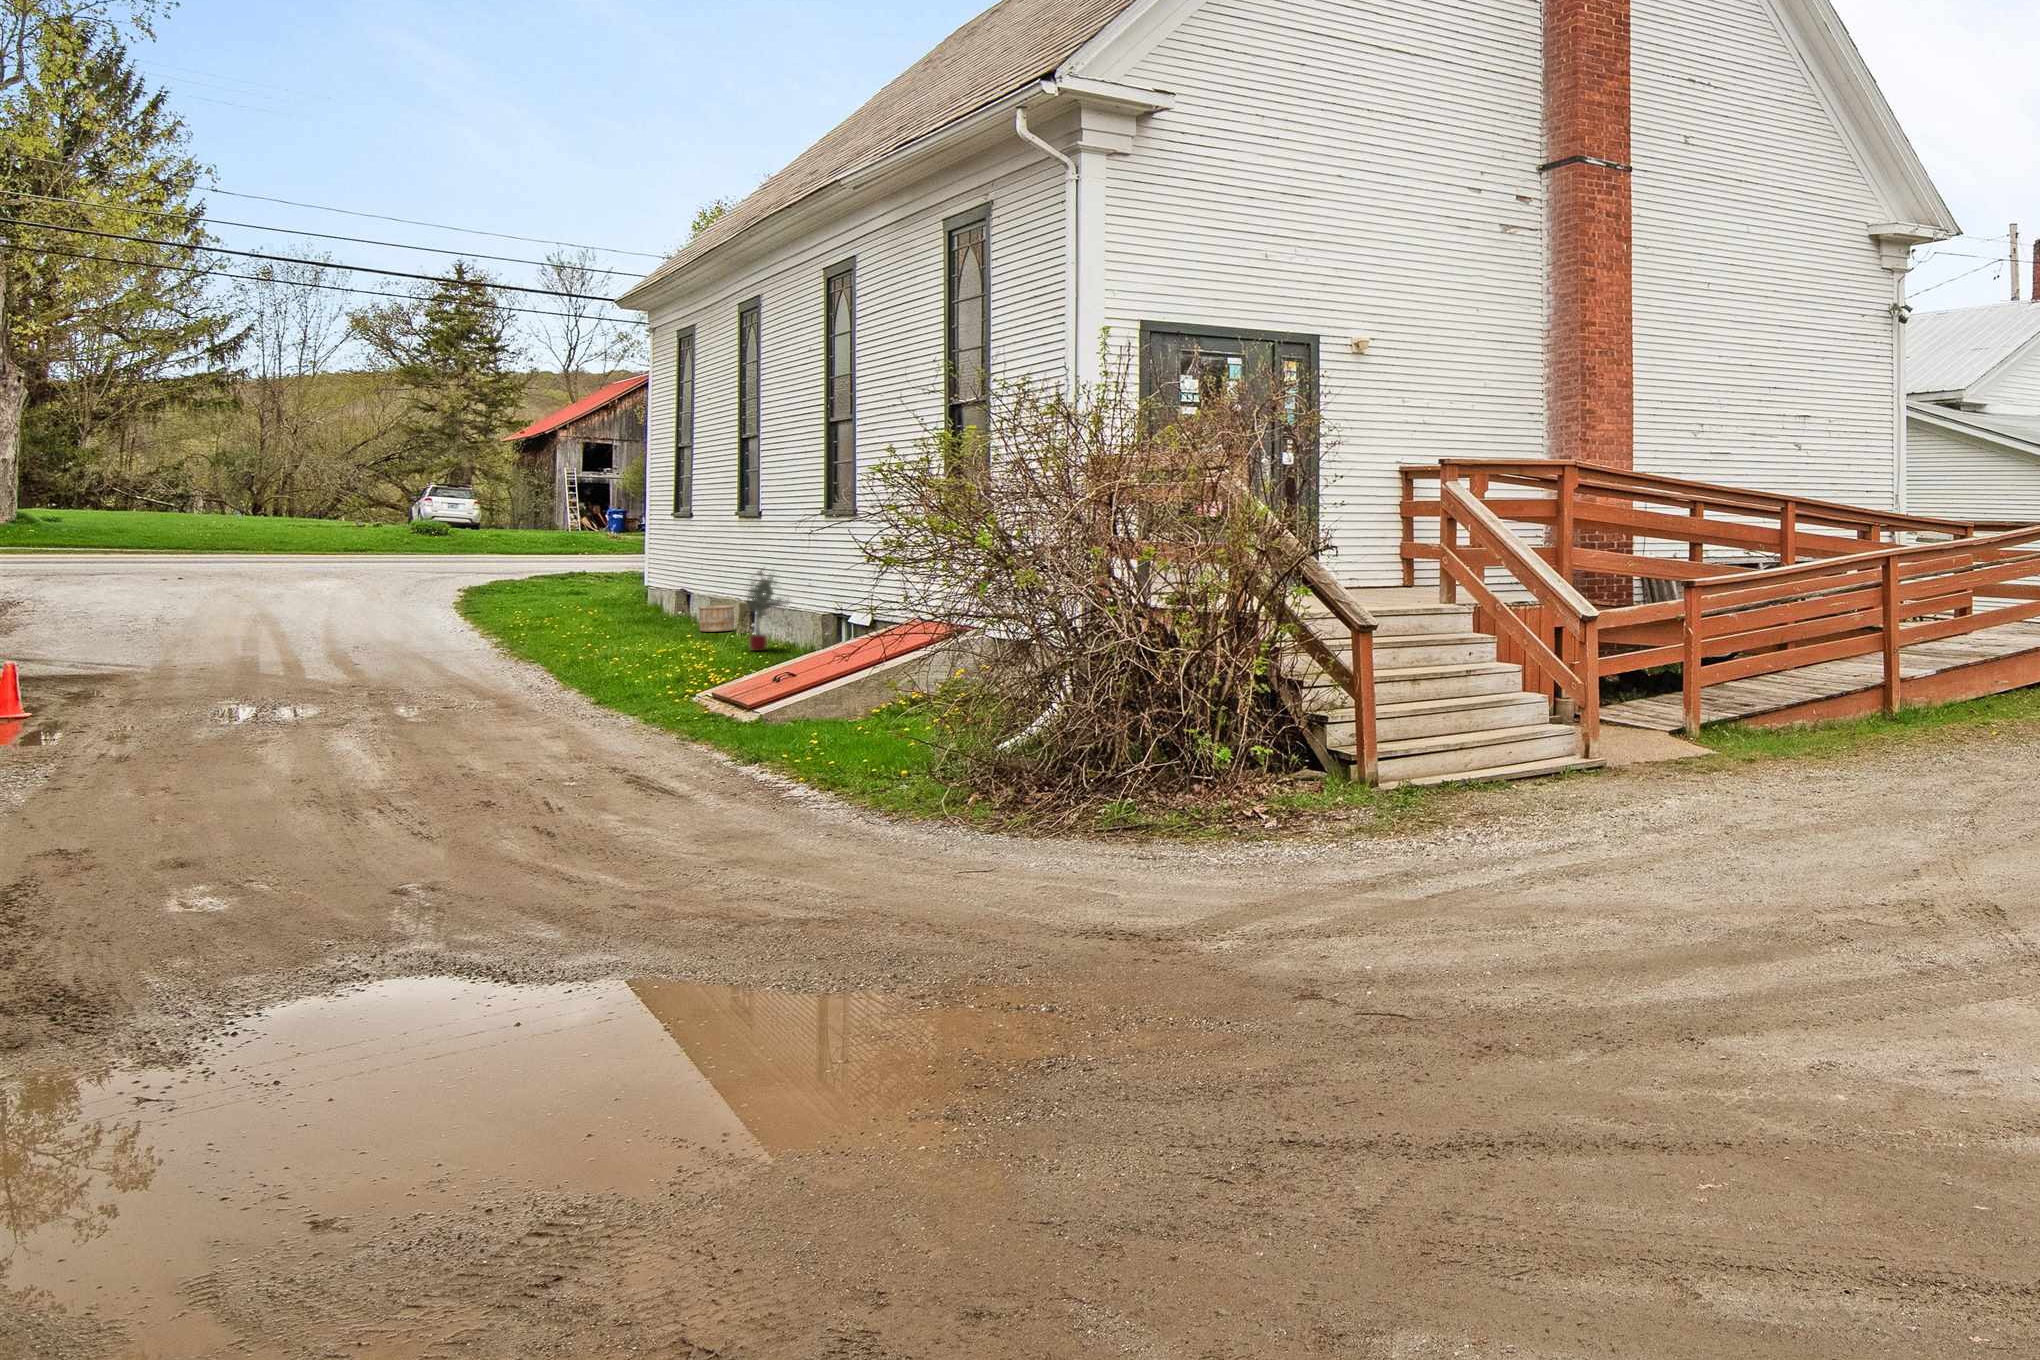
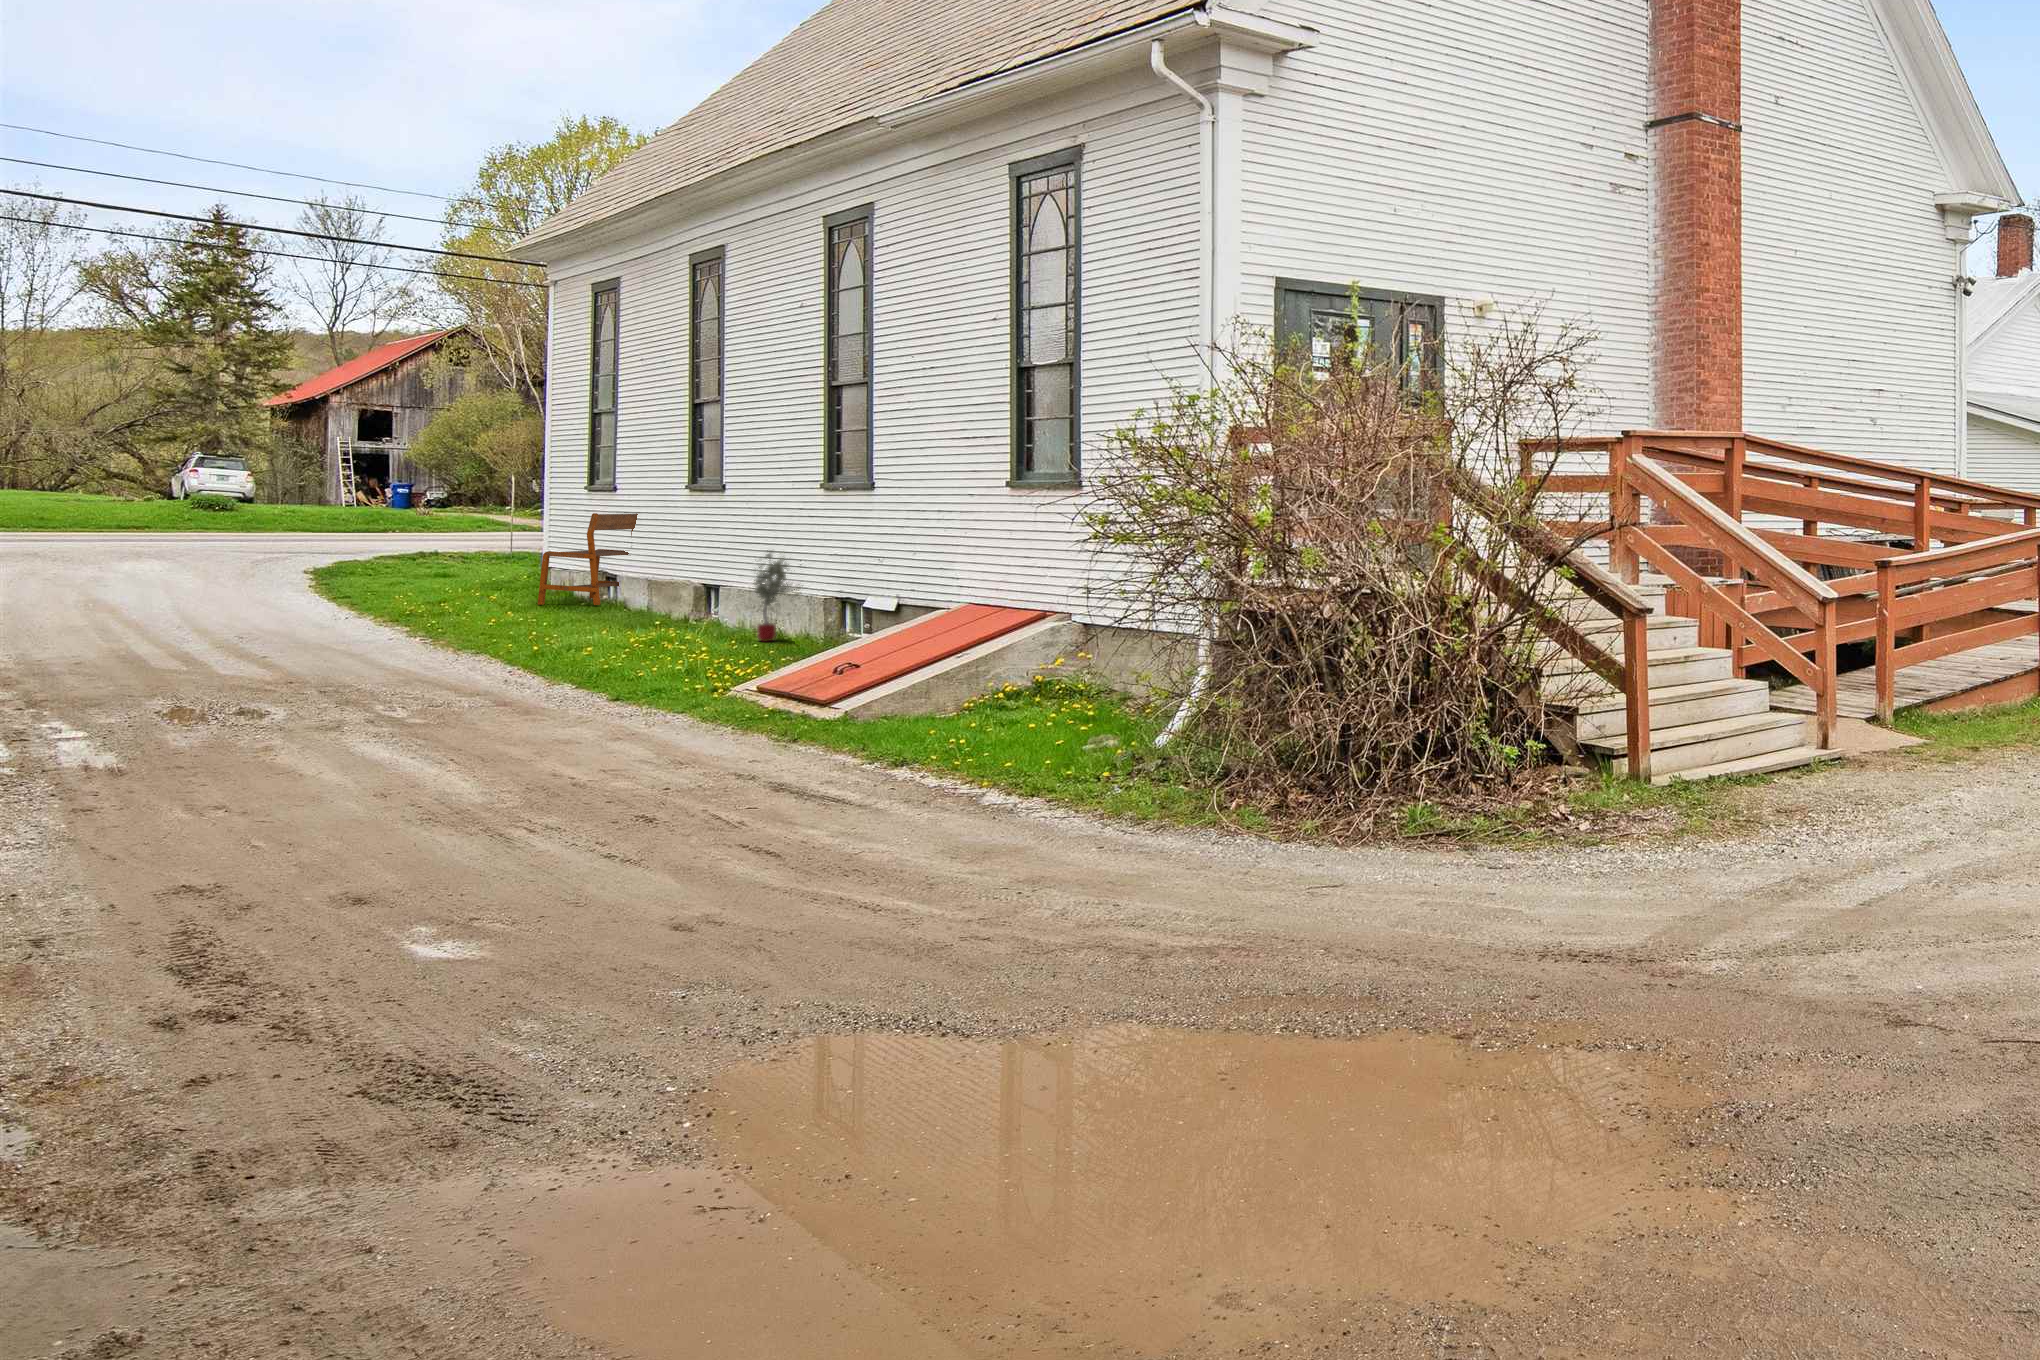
bench: none [601,534,702,617] -> present [538,513,638,605]
wooden bucket: present [698,605,735,632] -> none [670,592,711,621]

